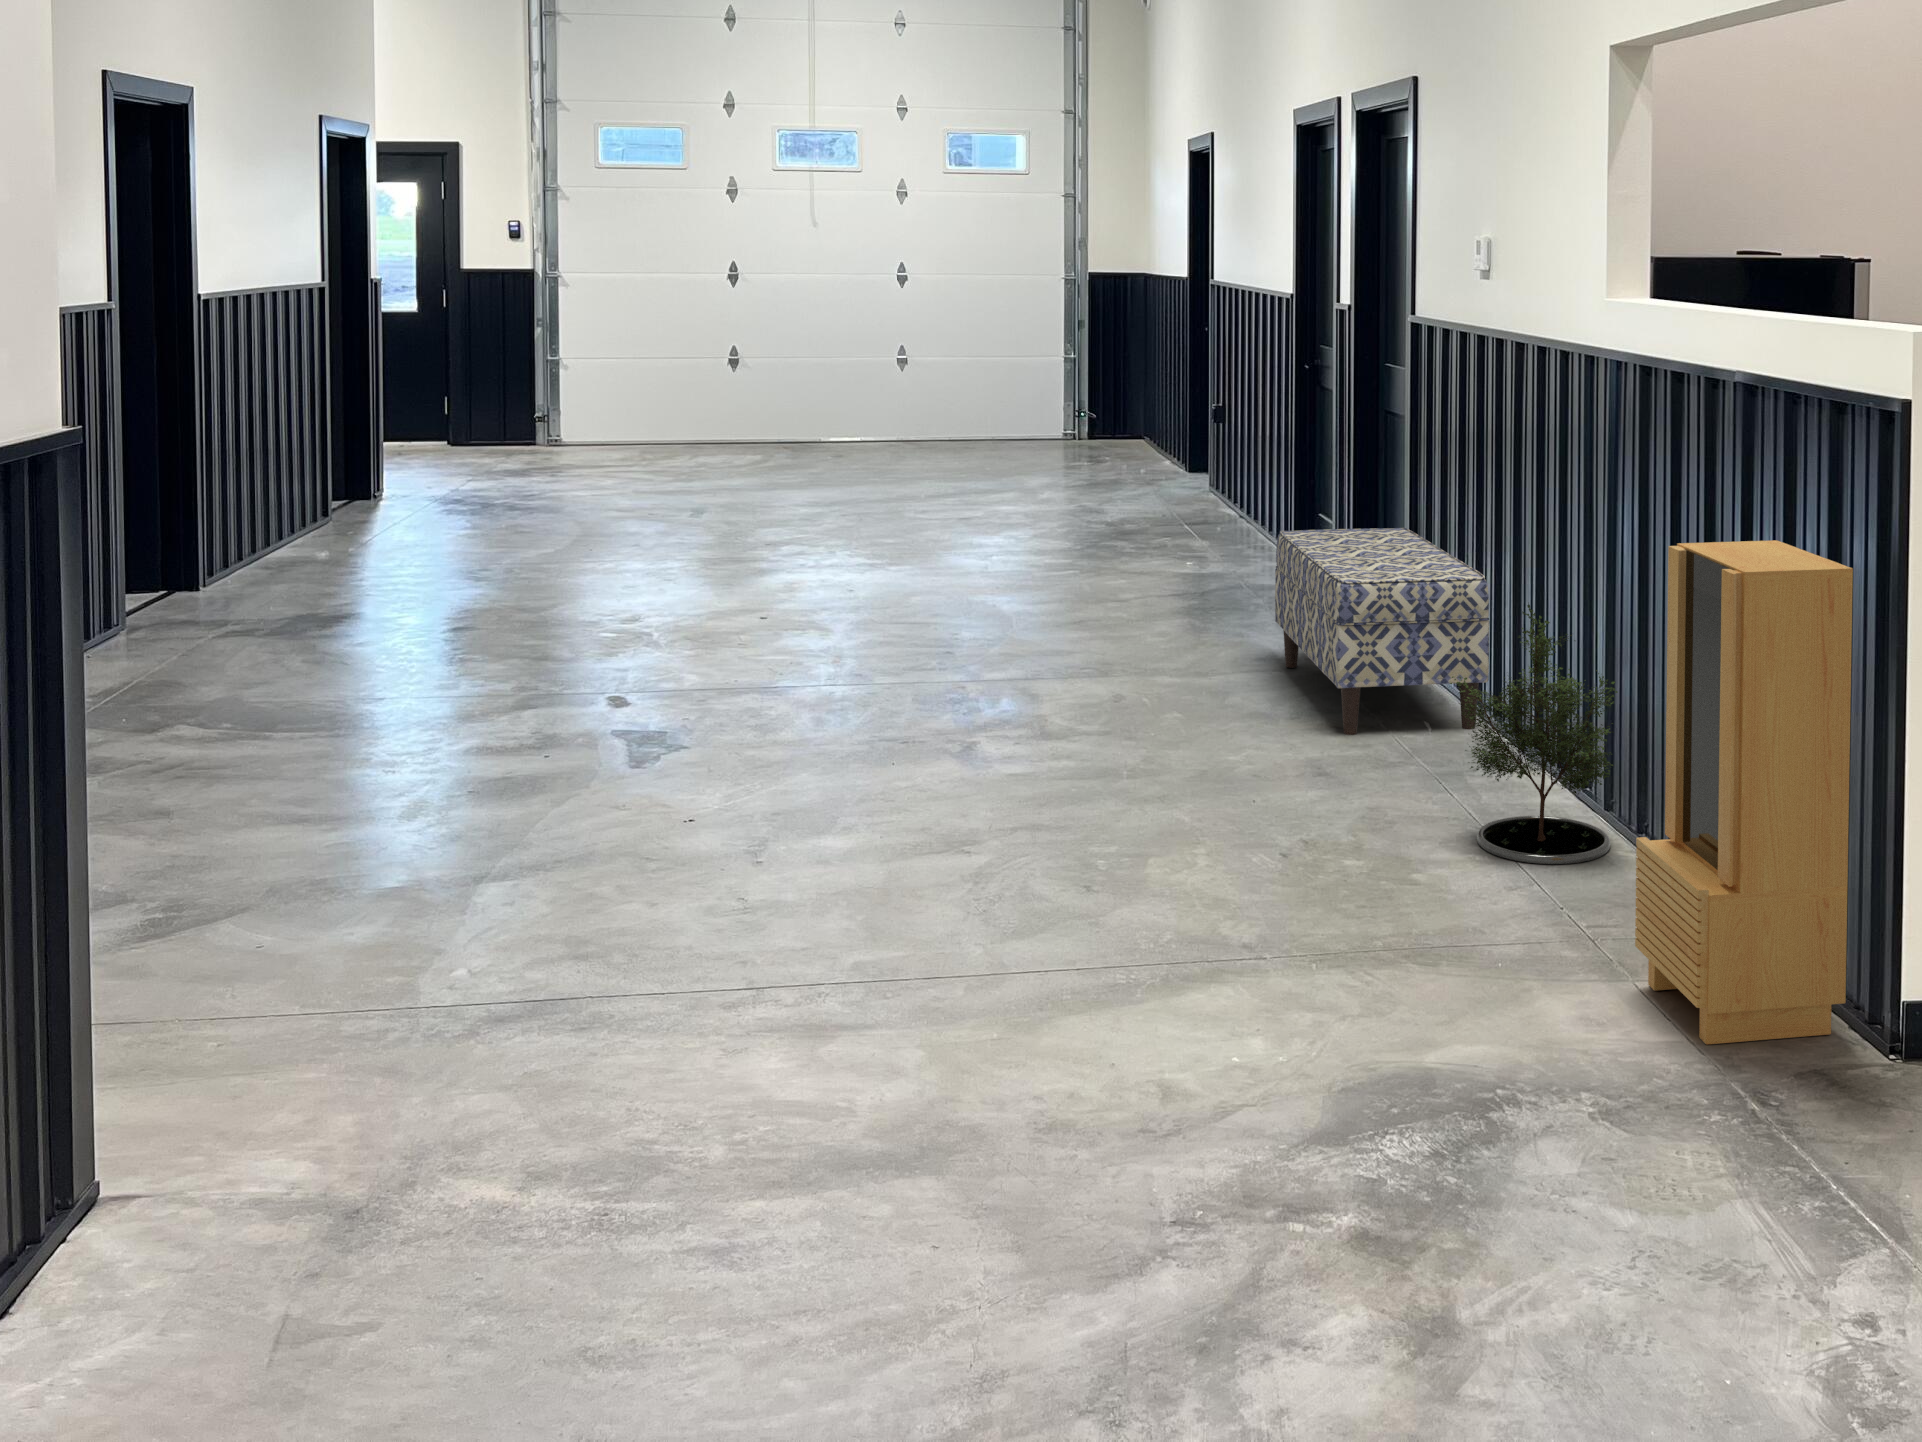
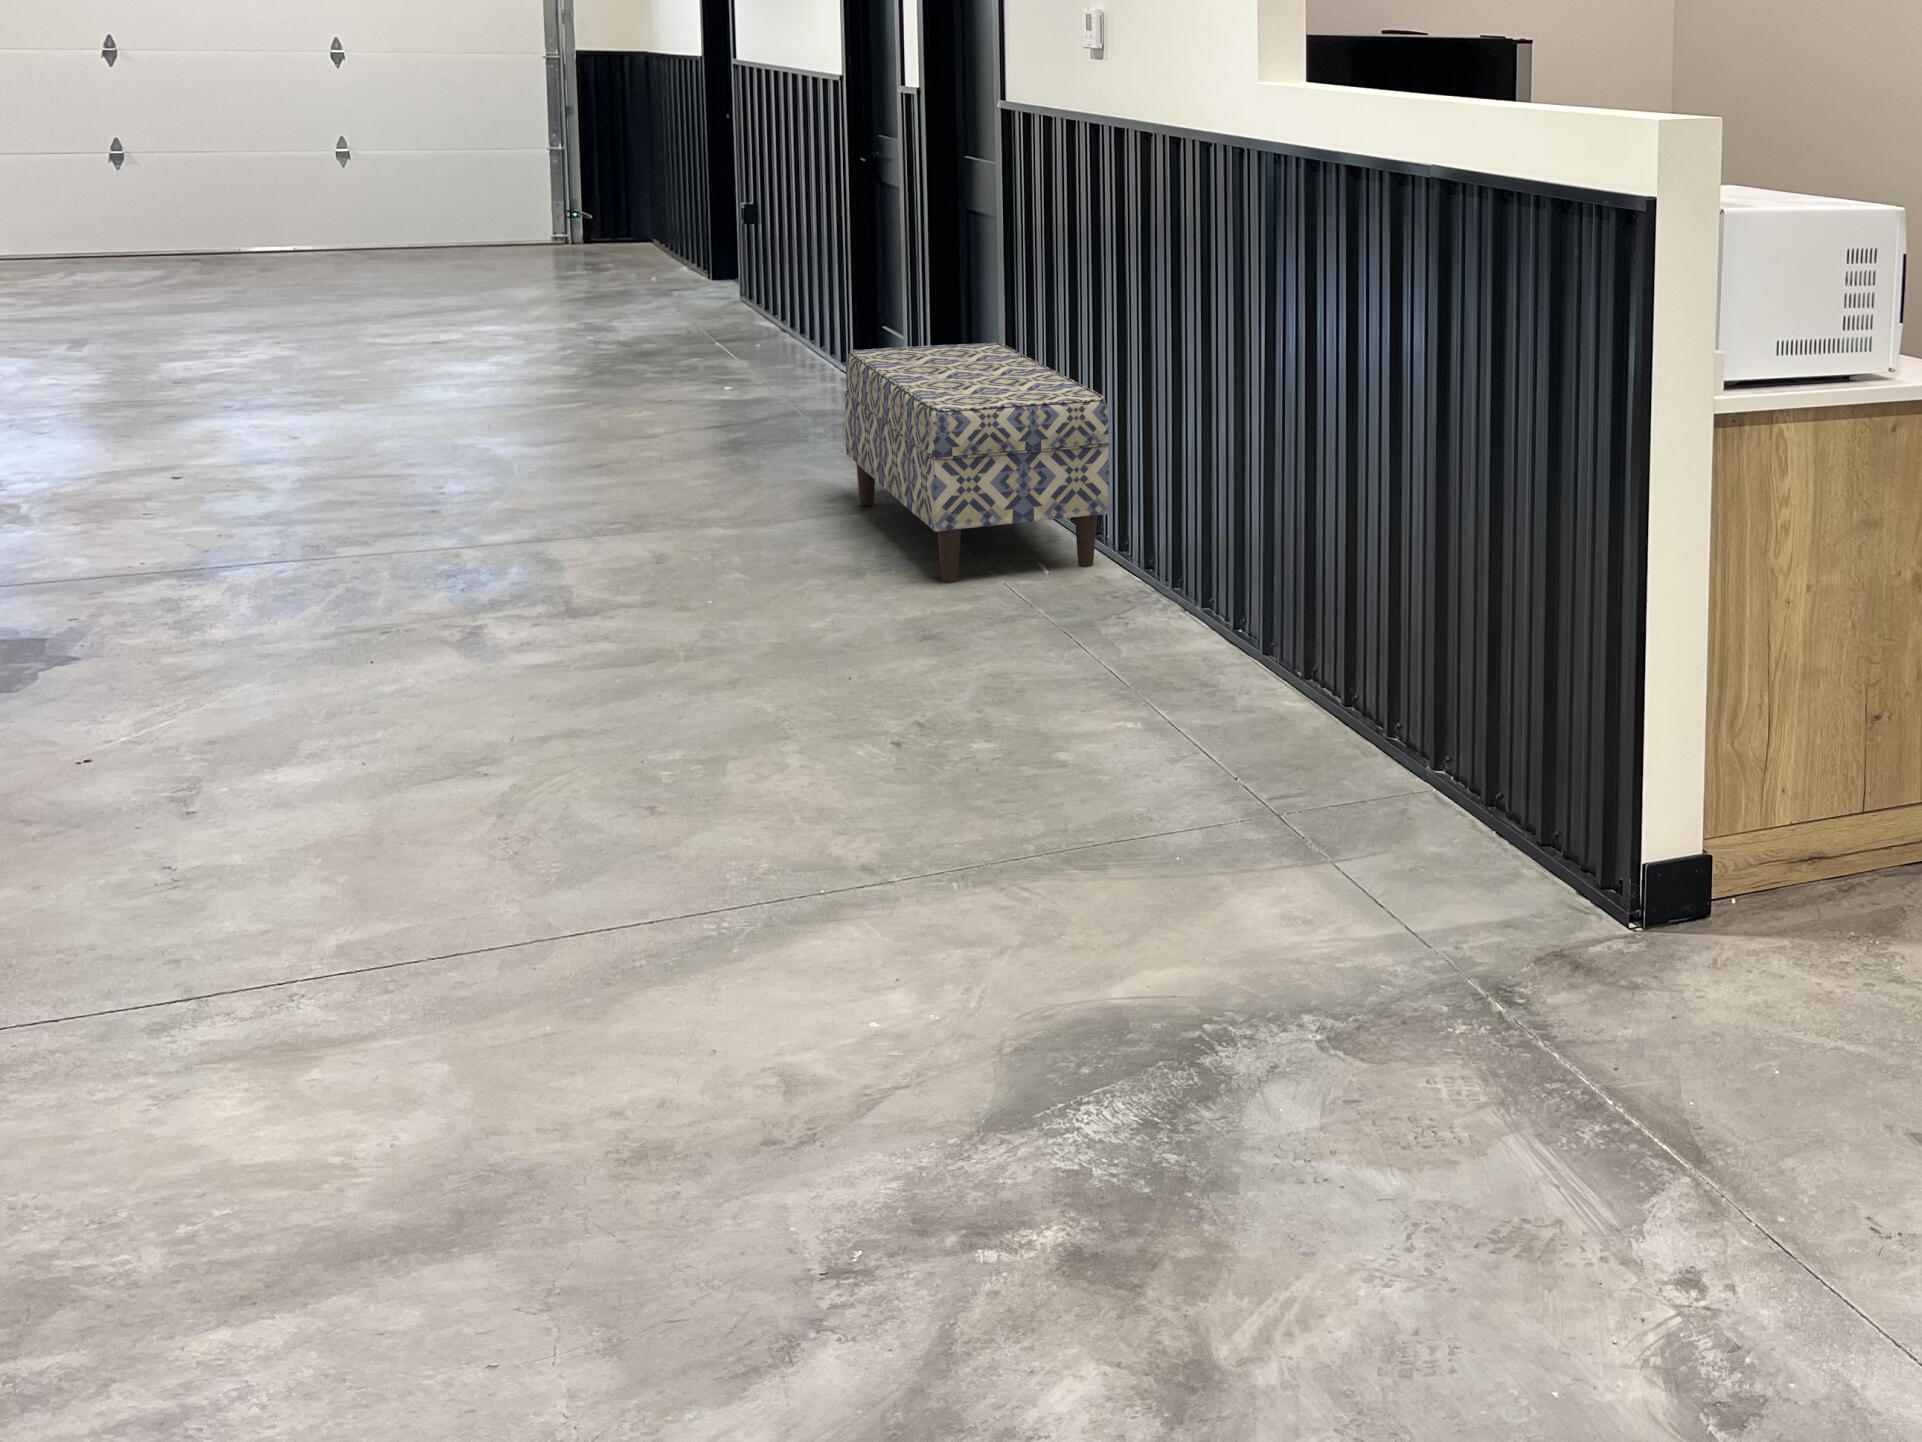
storage cabinet: present [1635,540,1853,1044] -> none [1335,356,1594,931]
potted tree: present [1450,604,1618,864] -> none [1087,429,1282,724]

